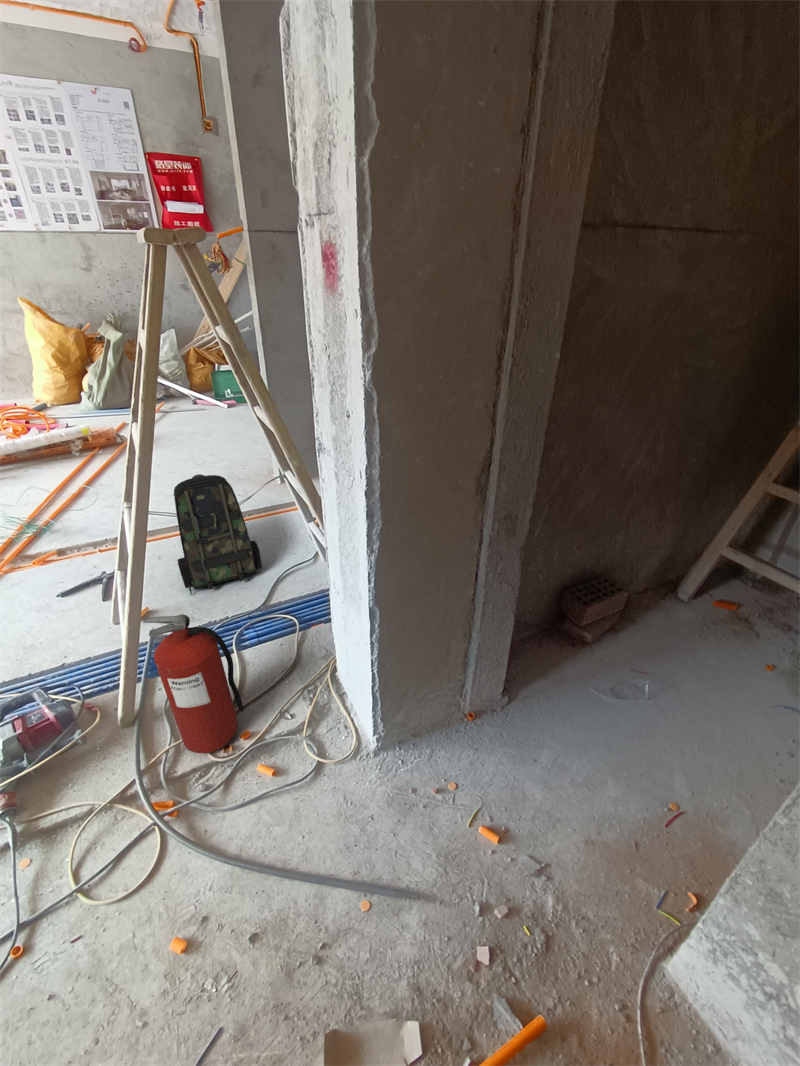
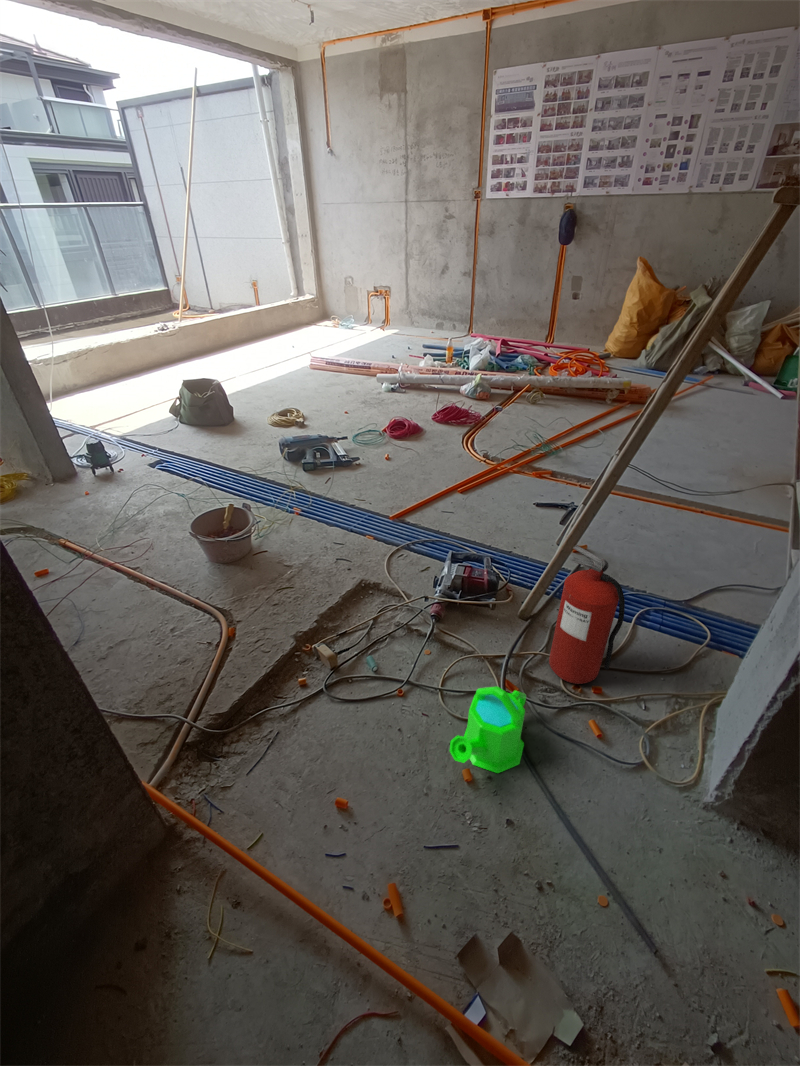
backpack: present [174,474,262,595] -> none [625,453,724,571]
watering can: none [130,802,225,953] -> present [450,686,526,773]

